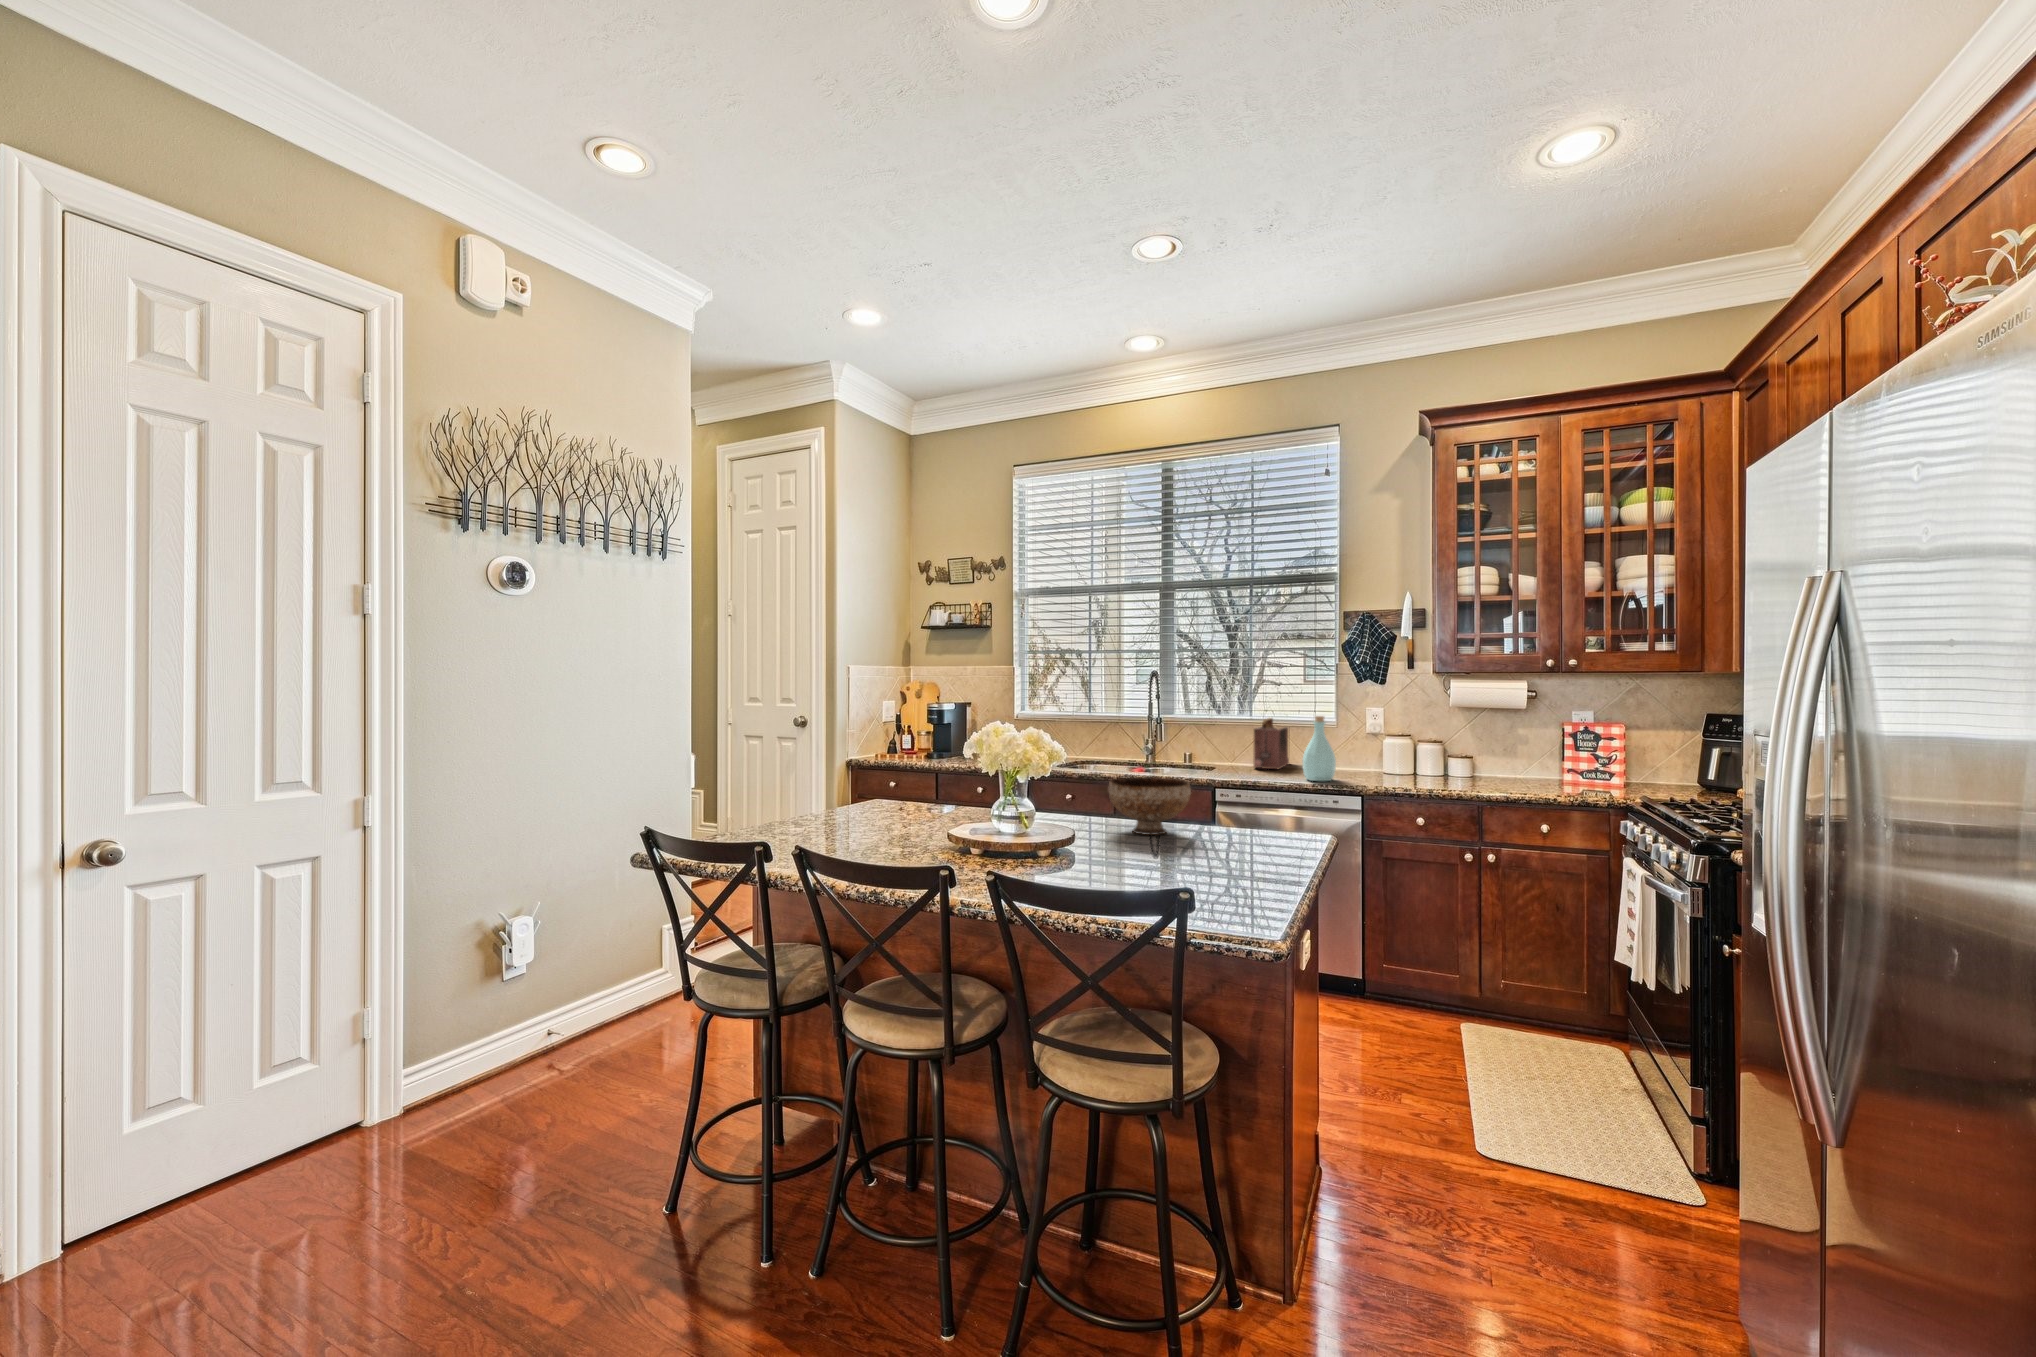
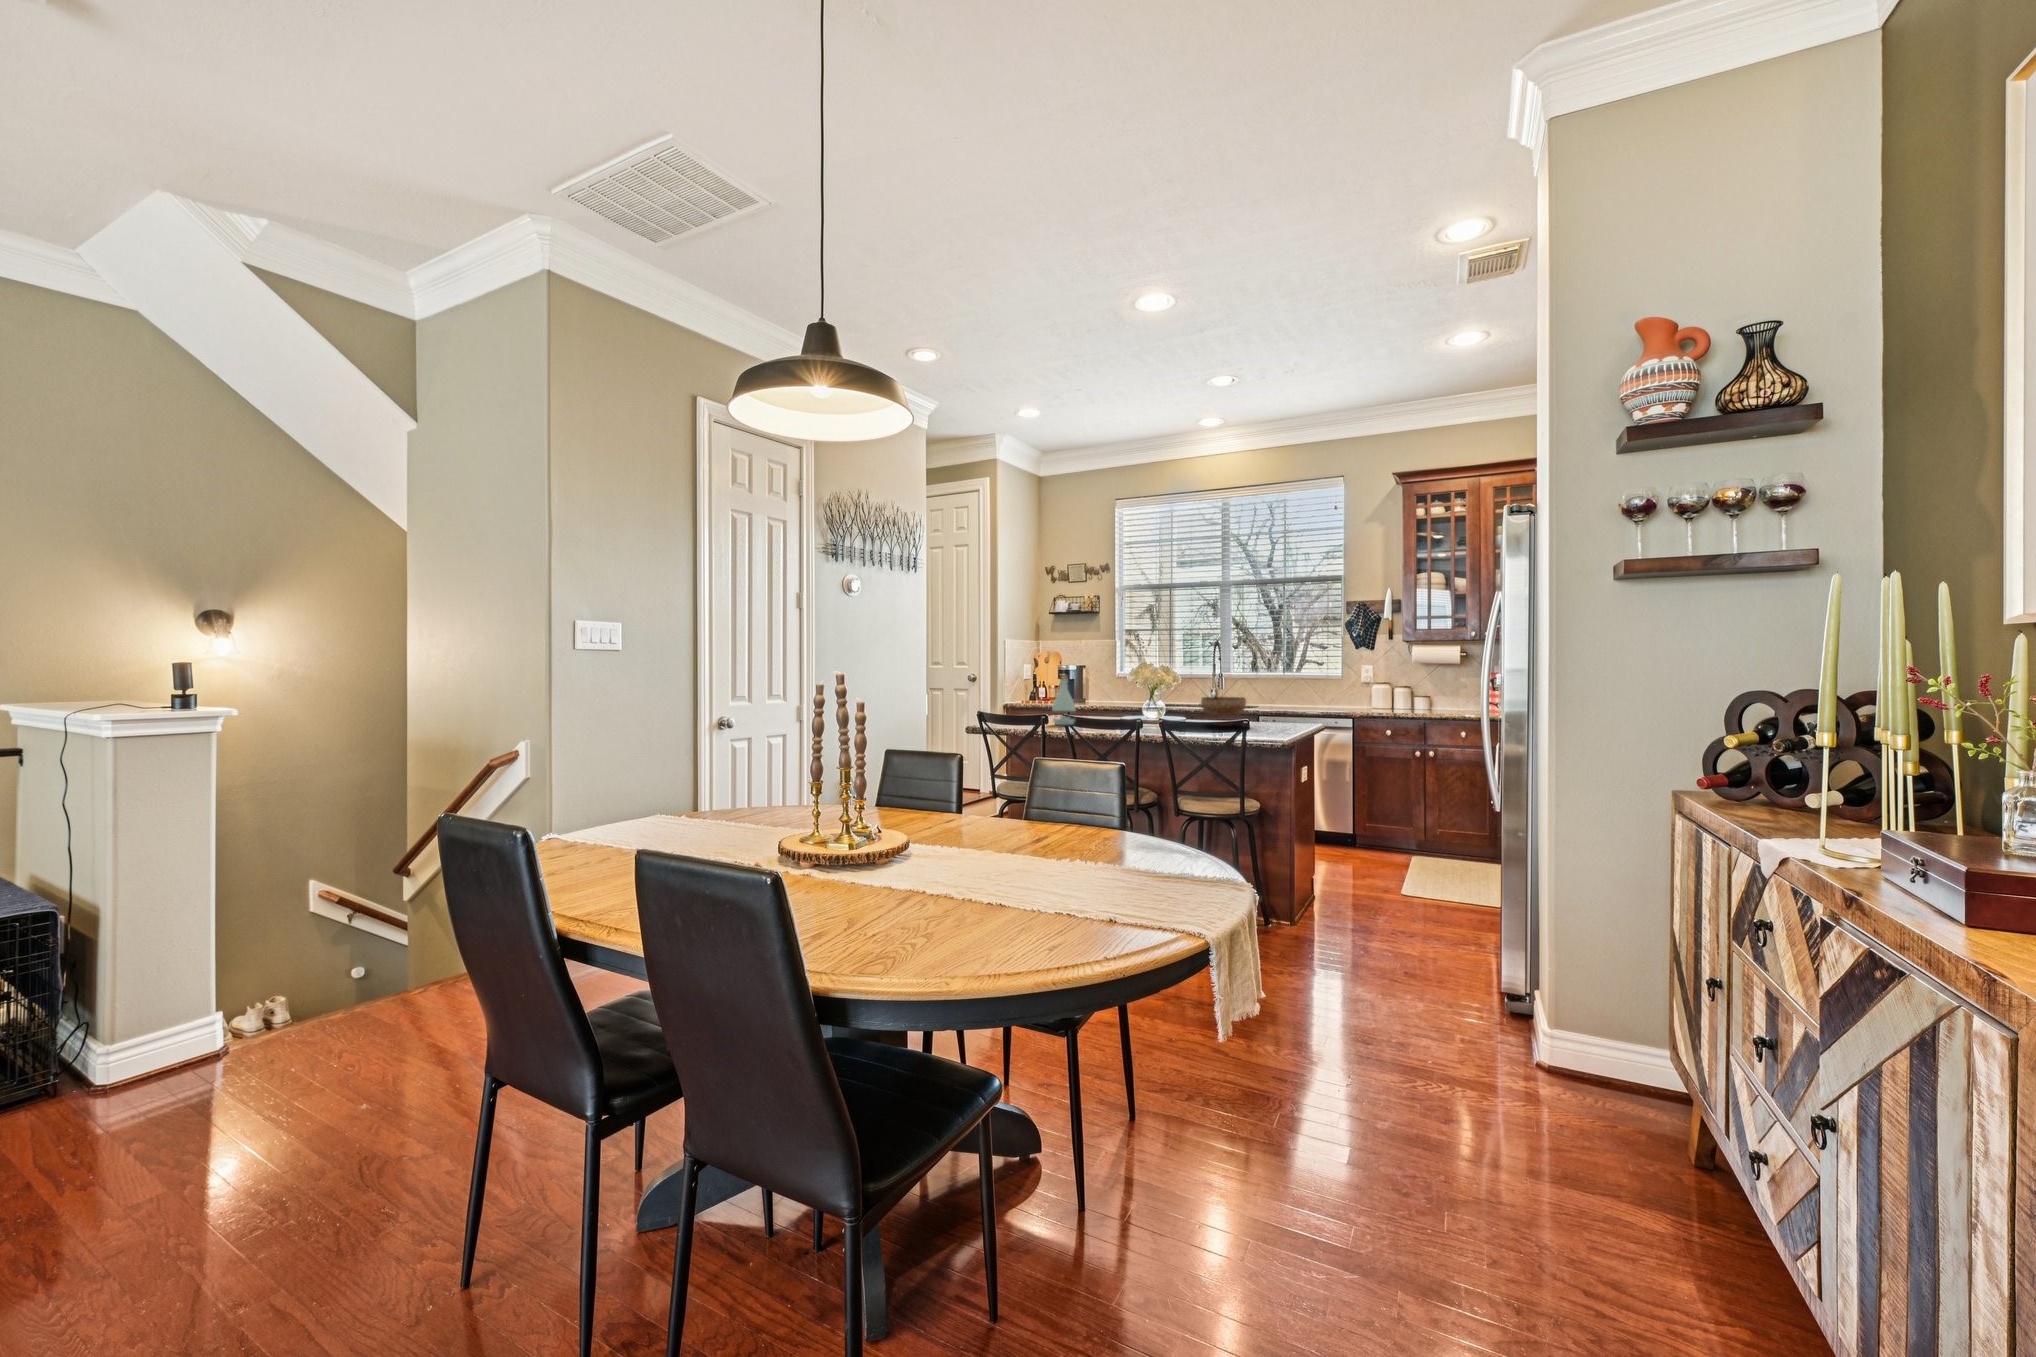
bottle: present [1302,716,1336,781] -> present [1052,675,1076,725]
toaster: present [1253,718,1289,769] -> none [1286,674,1311,707]

